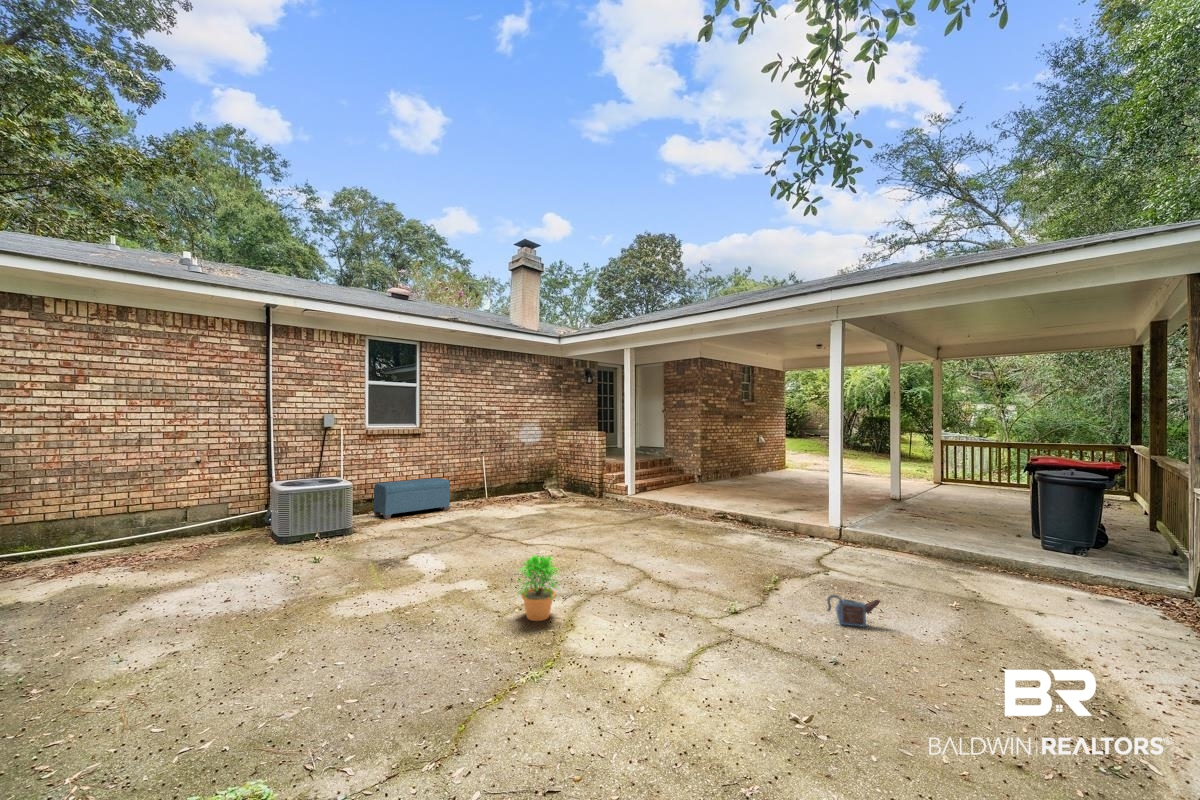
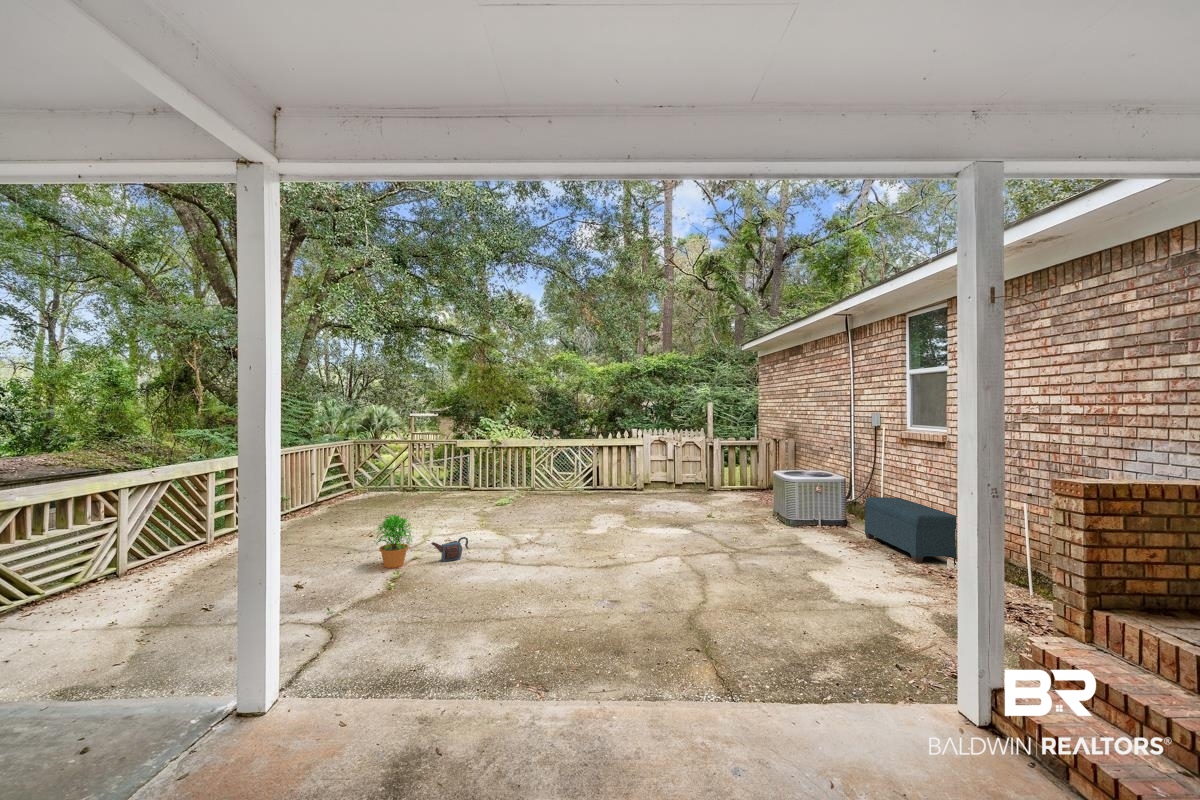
potted plant: present [518,555,558,621] -> present [375,515,412,568]
watering can: present [827,595,880,627] -> present [431,537,468,562]

